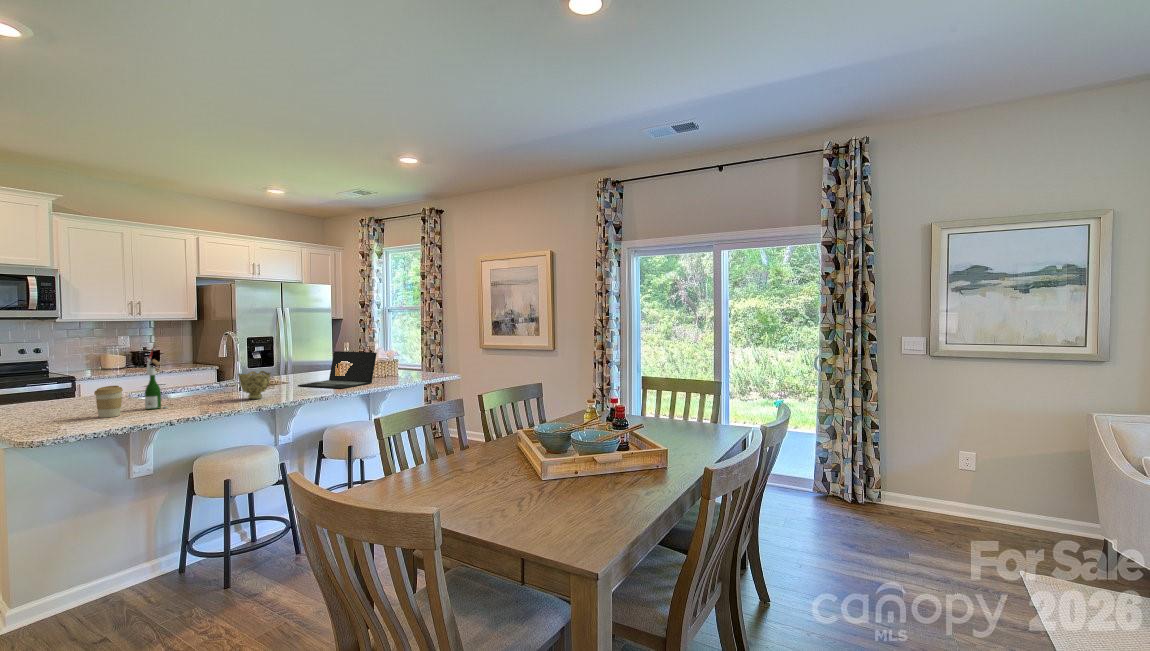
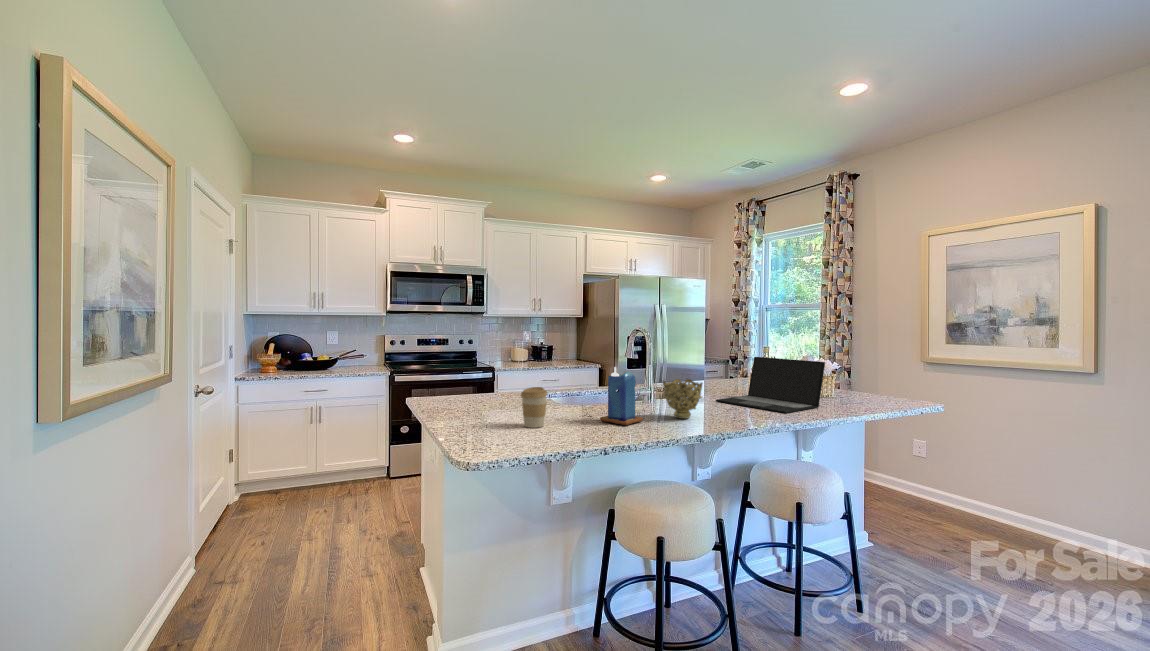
wine bottle: present [145,346,167,409] -> none [566,339,589,420]
candle: none [178,365,218,408] -> present [600,367,643,425]

